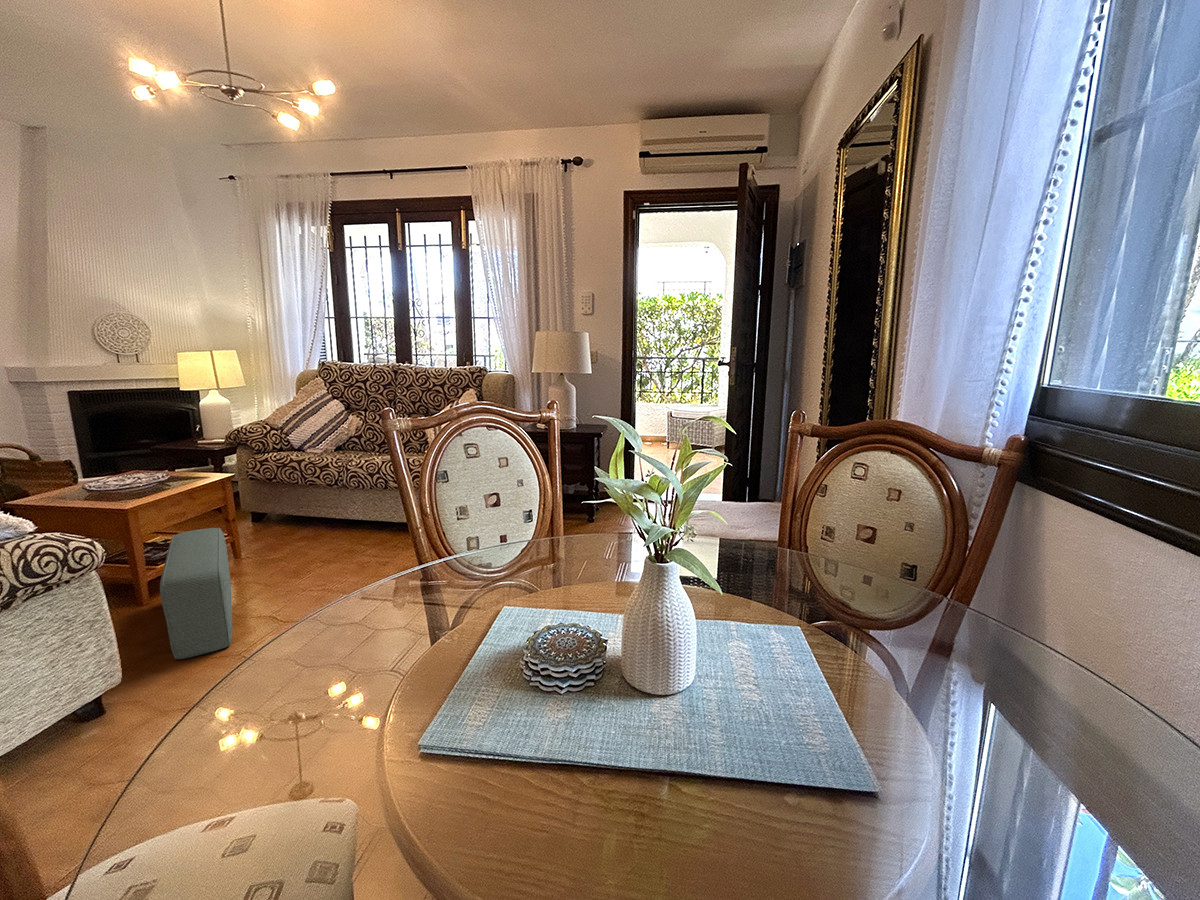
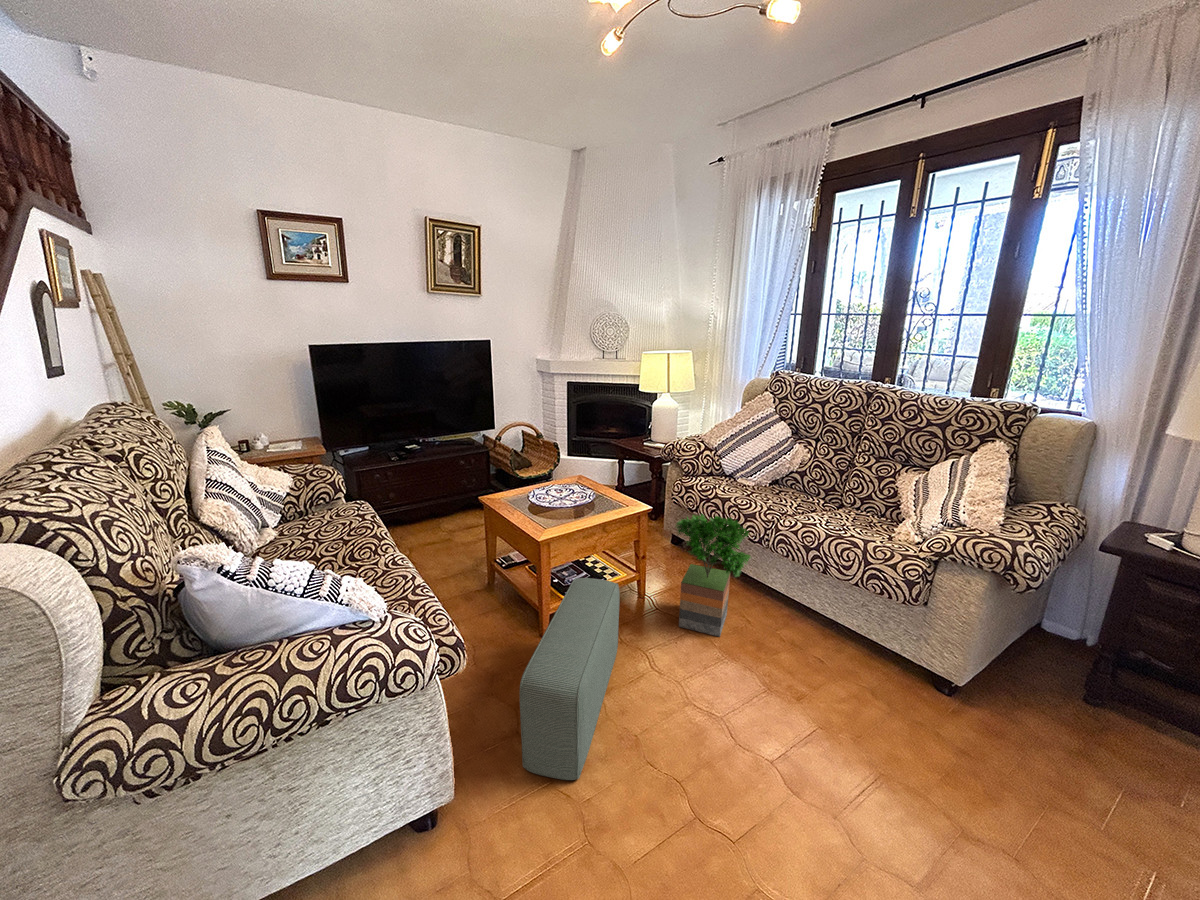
potted tree: none [260,466,332,562] -> present [676,514,751,637]

